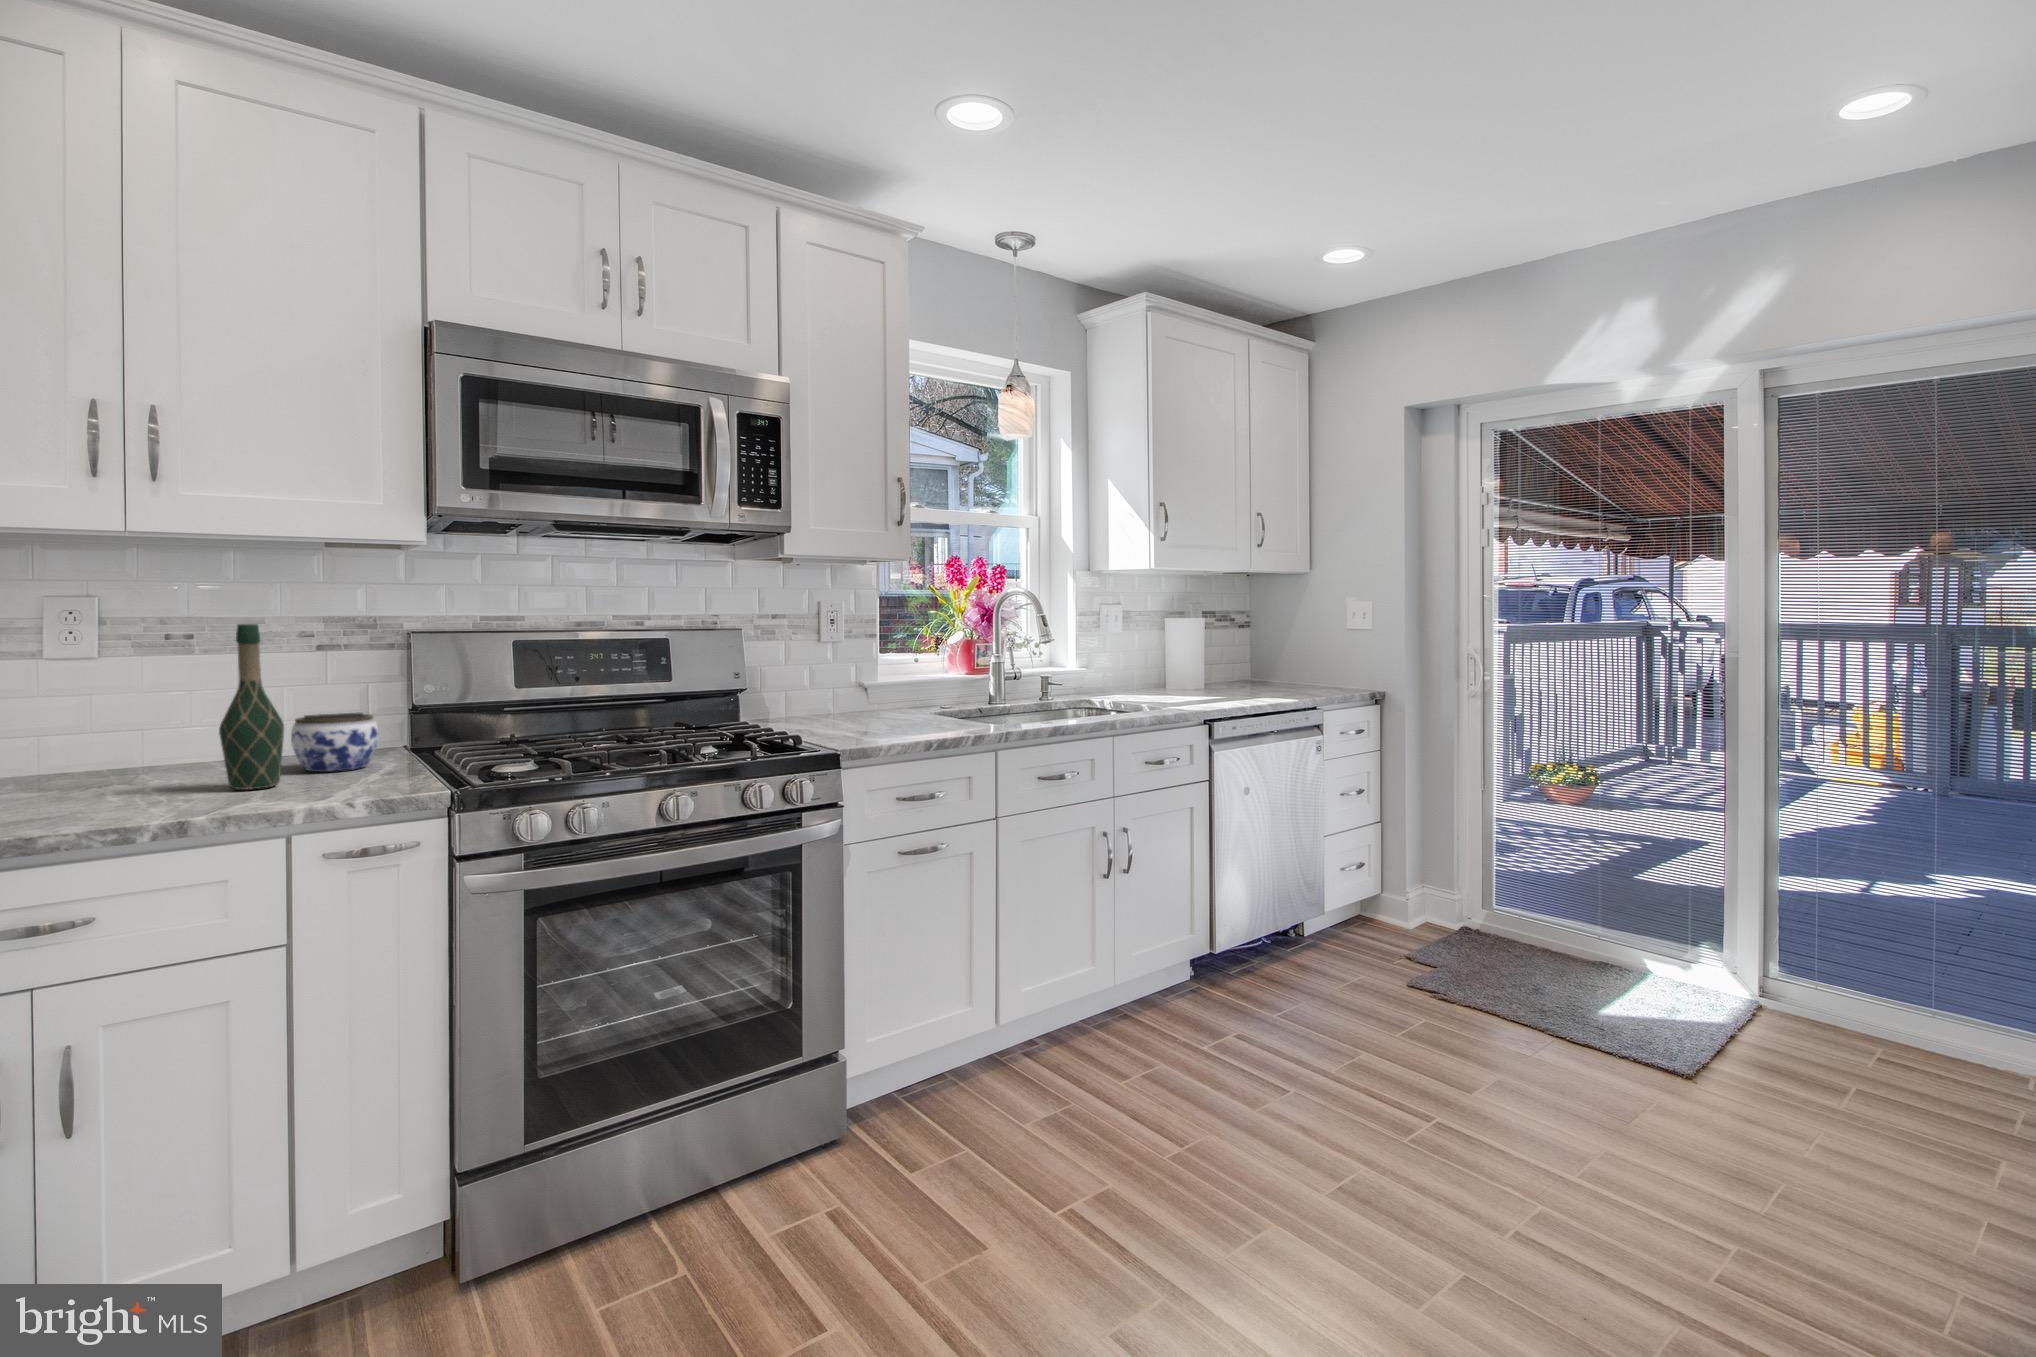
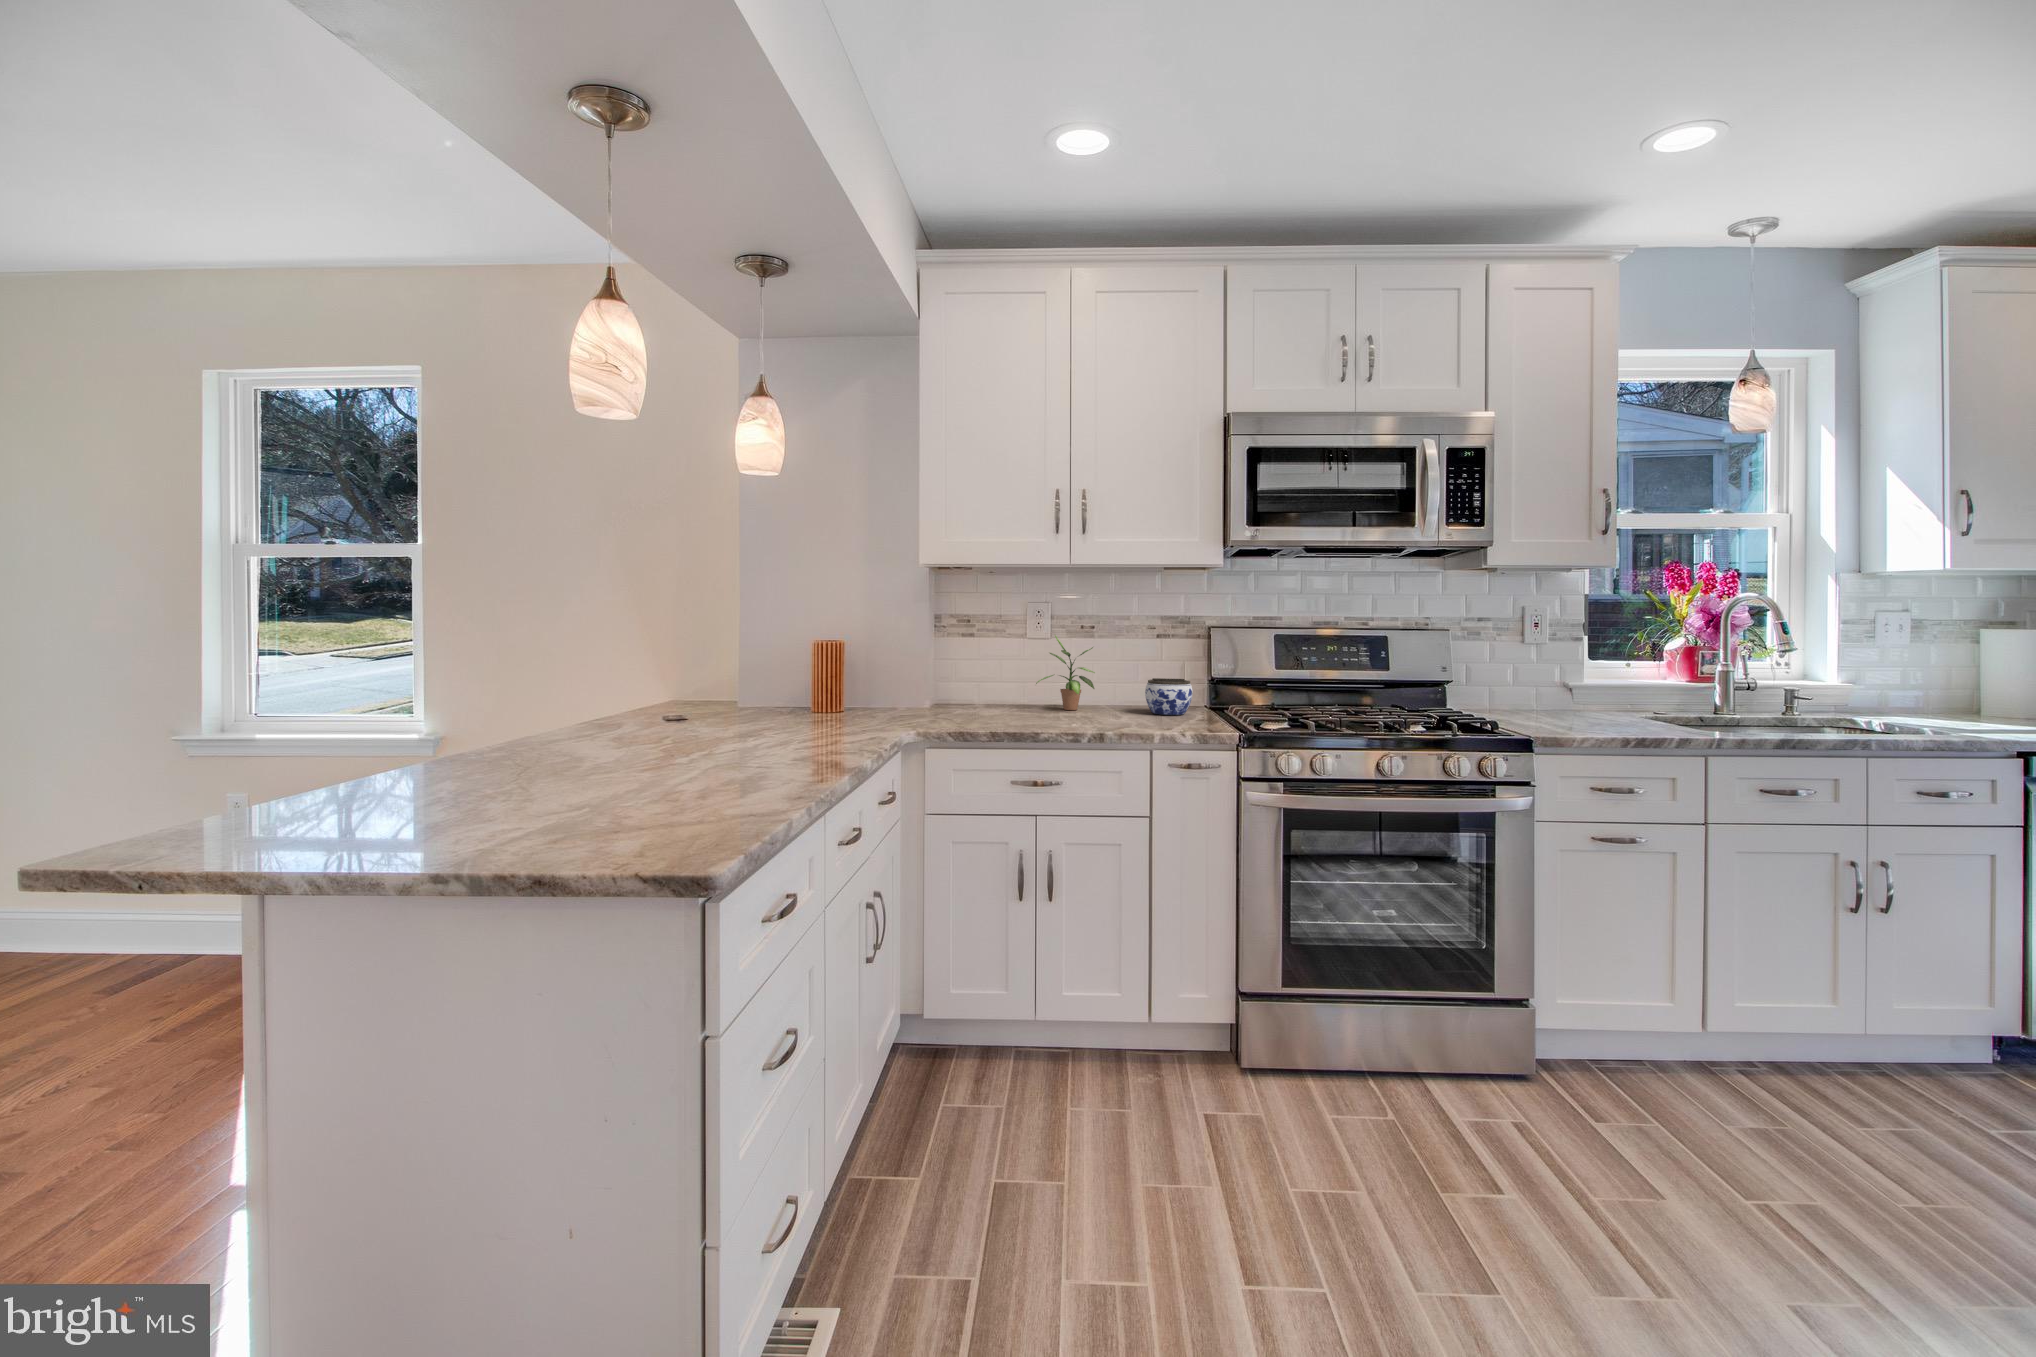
wine bottle: present [219,624,284,790] -> none [1113,620,1145,721]
potted plant: none [50,650,191,781] -> present [1036,636,1095,710]

